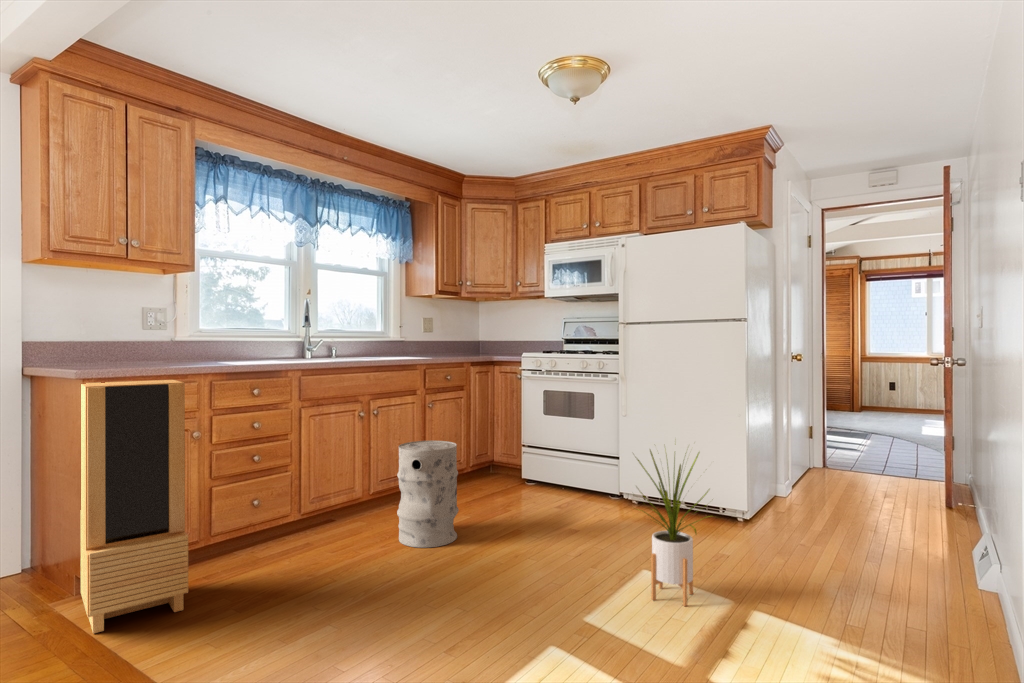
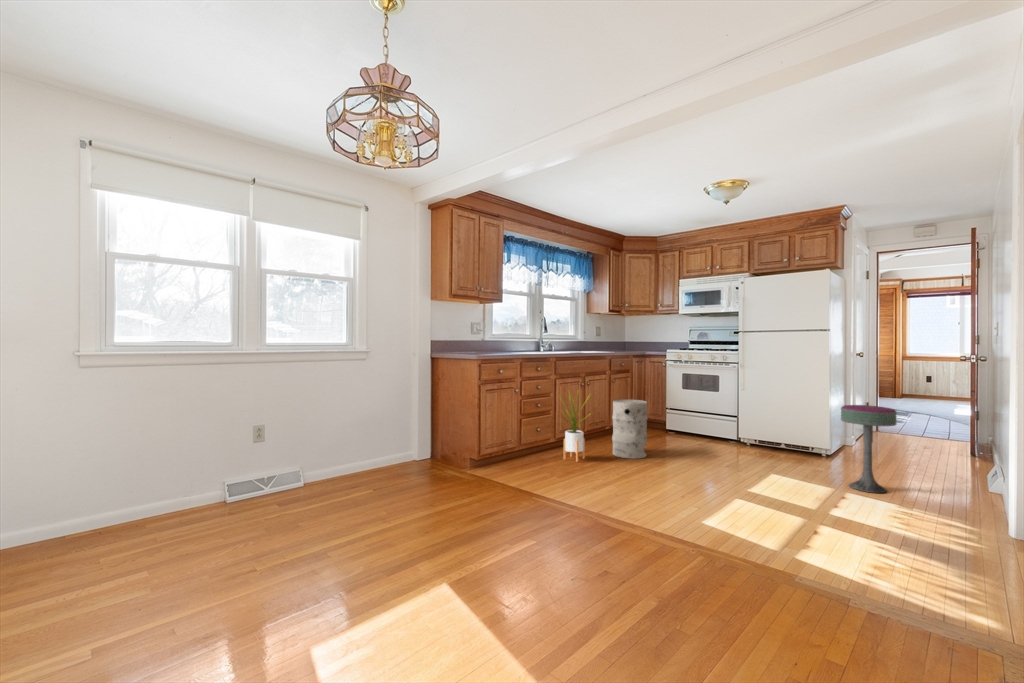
storage cabinet: present [80,380,188,633] -> none [478,361,532,482]
bar stool: none [752,448,838,607] -> present [841,405,897,493]
house plant: present [637,450,708,606] -> present [564,394,588,462]

